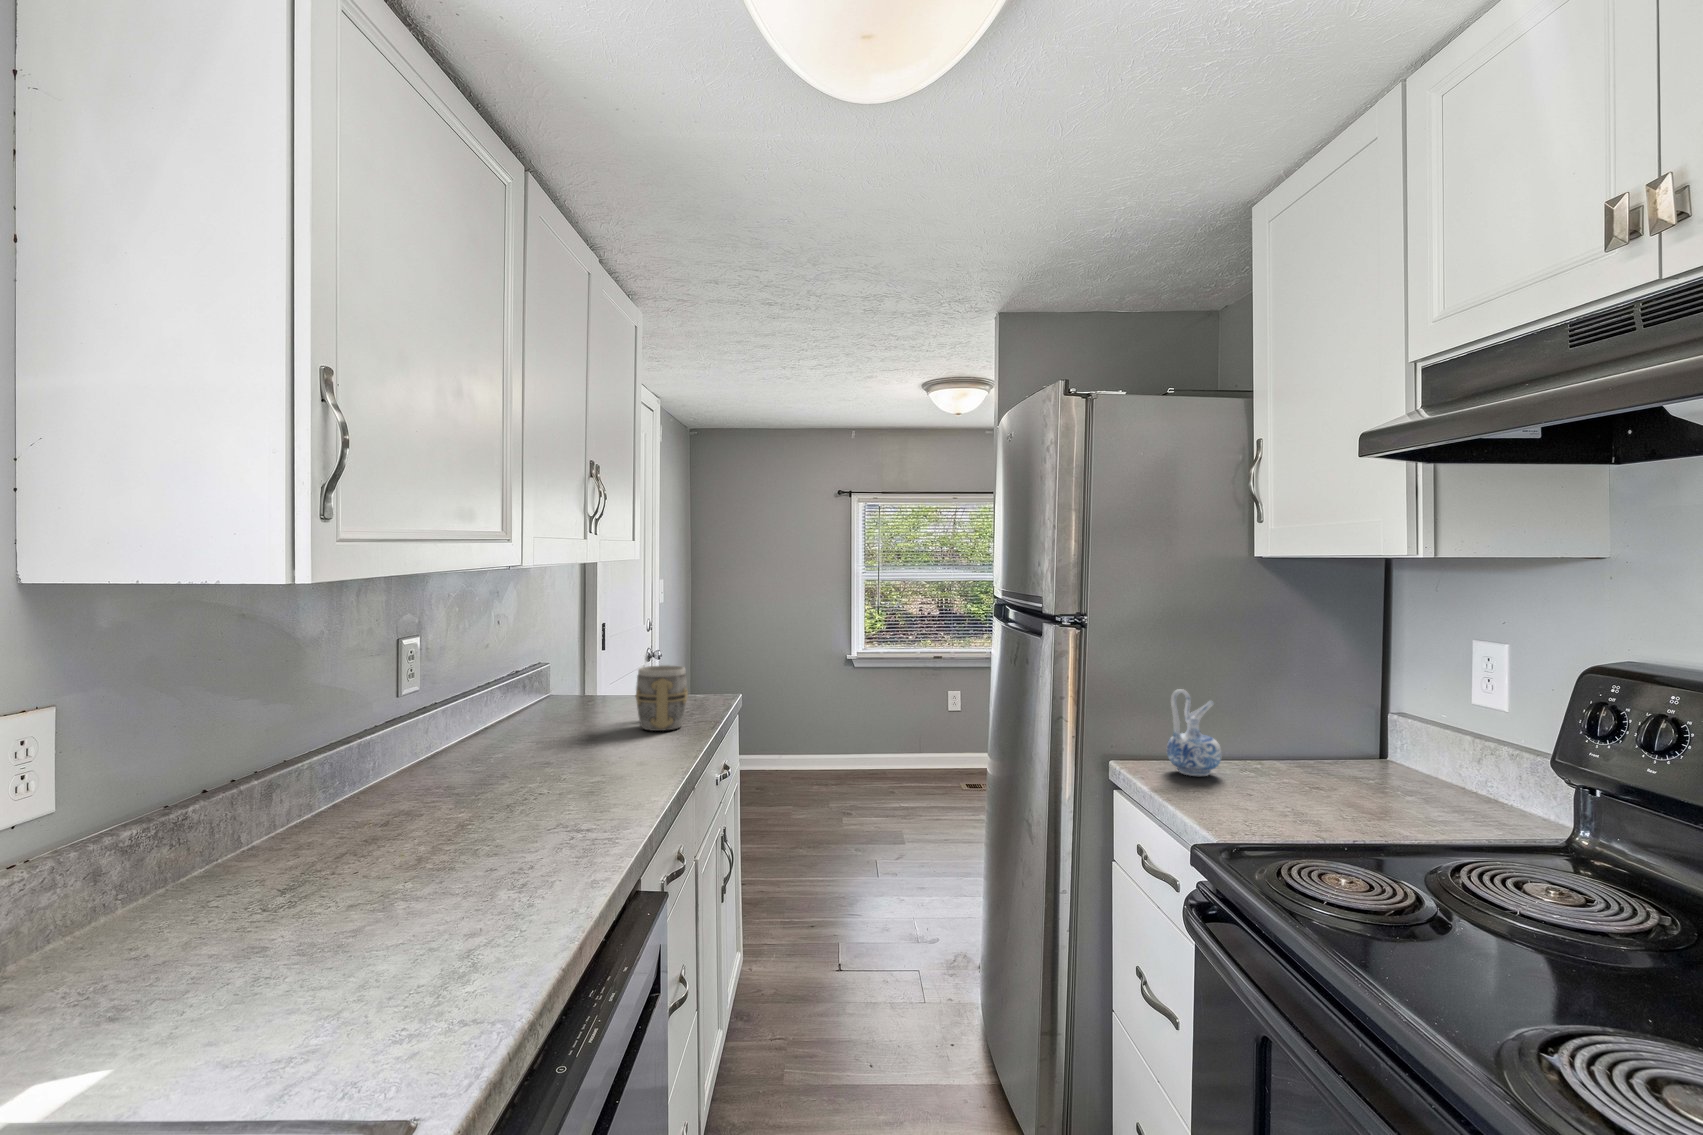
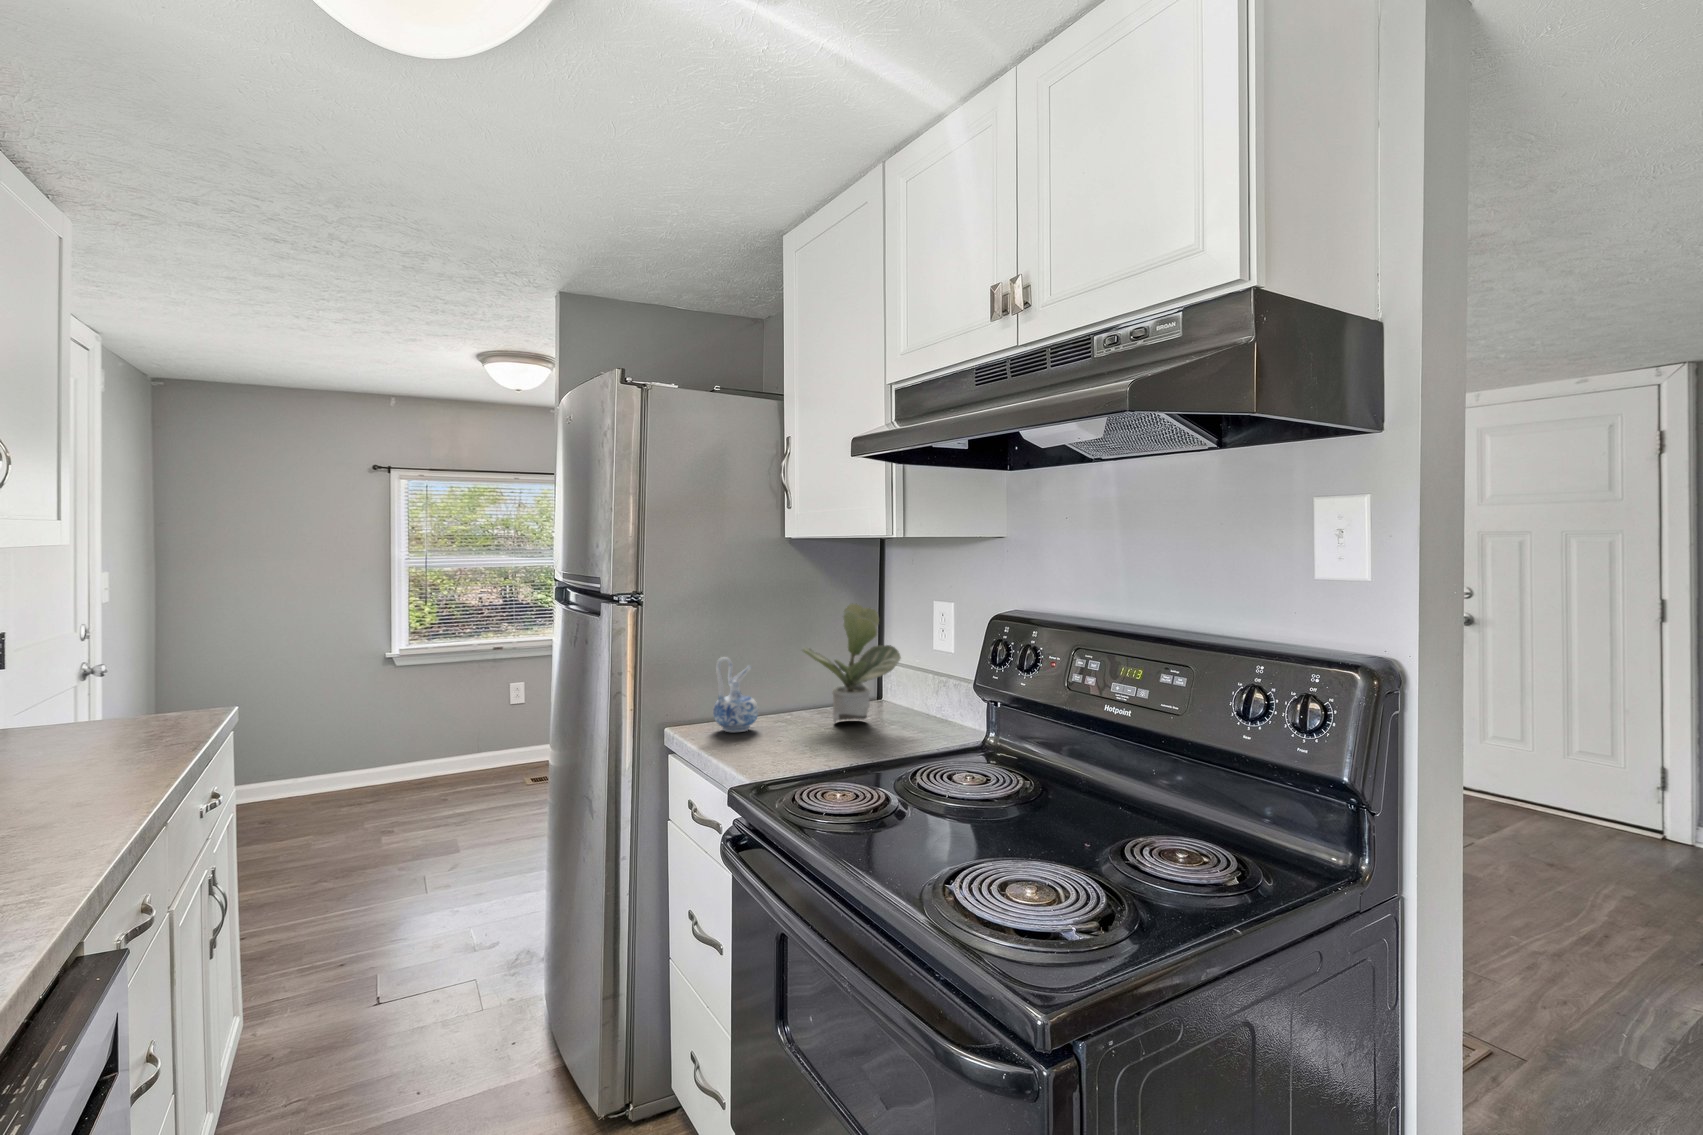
potted plant: none [1277,636,1421,781] -> present [802,604,901,722]
mug: present [635,665,688,731] -> none [70,676,158,760]

